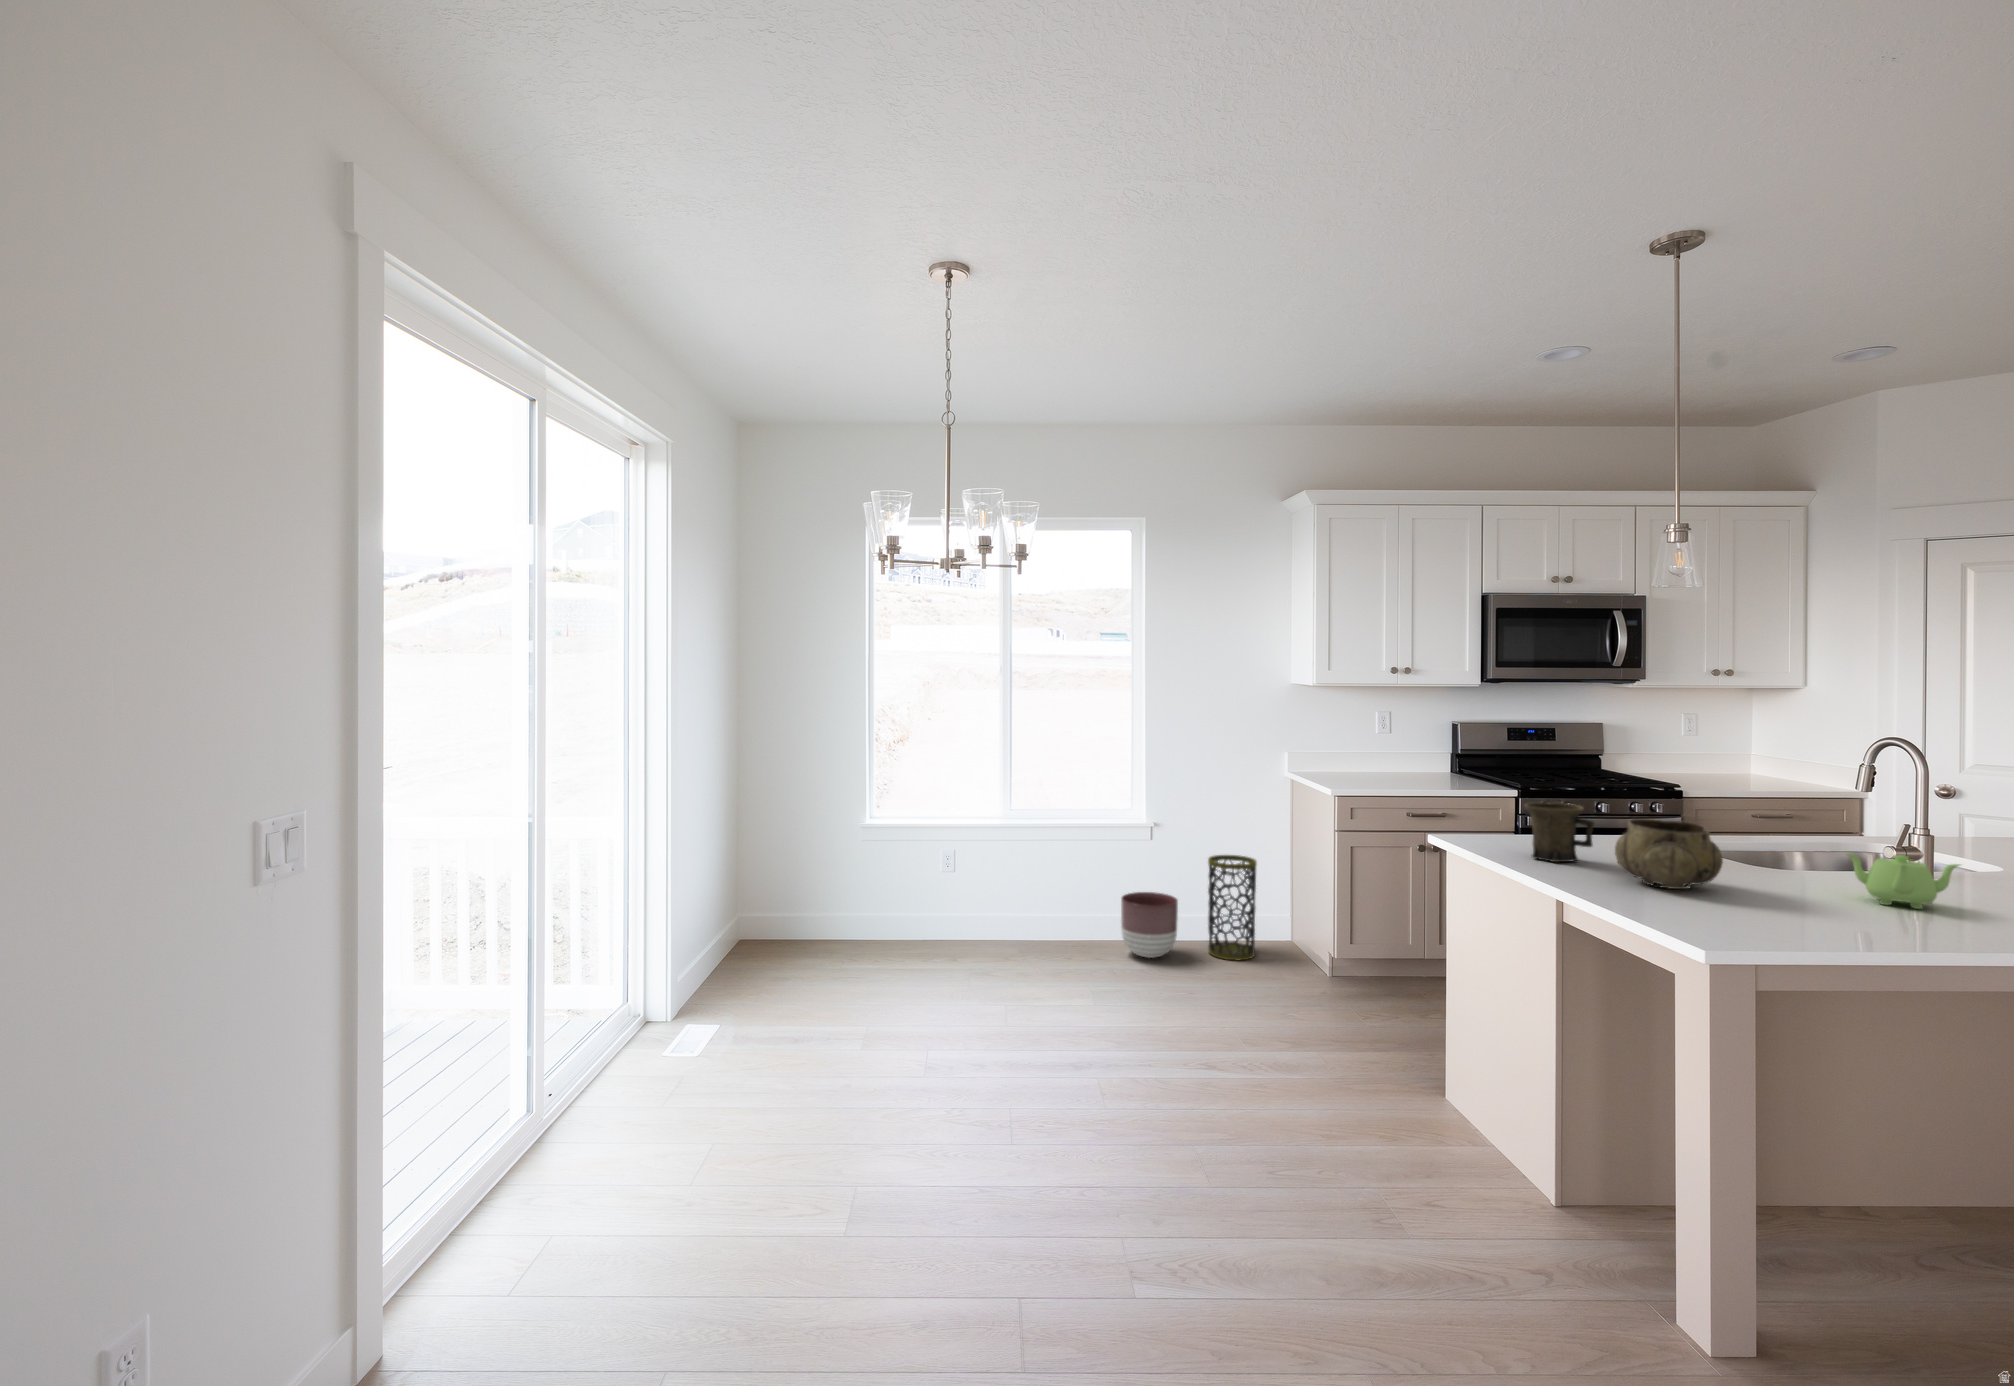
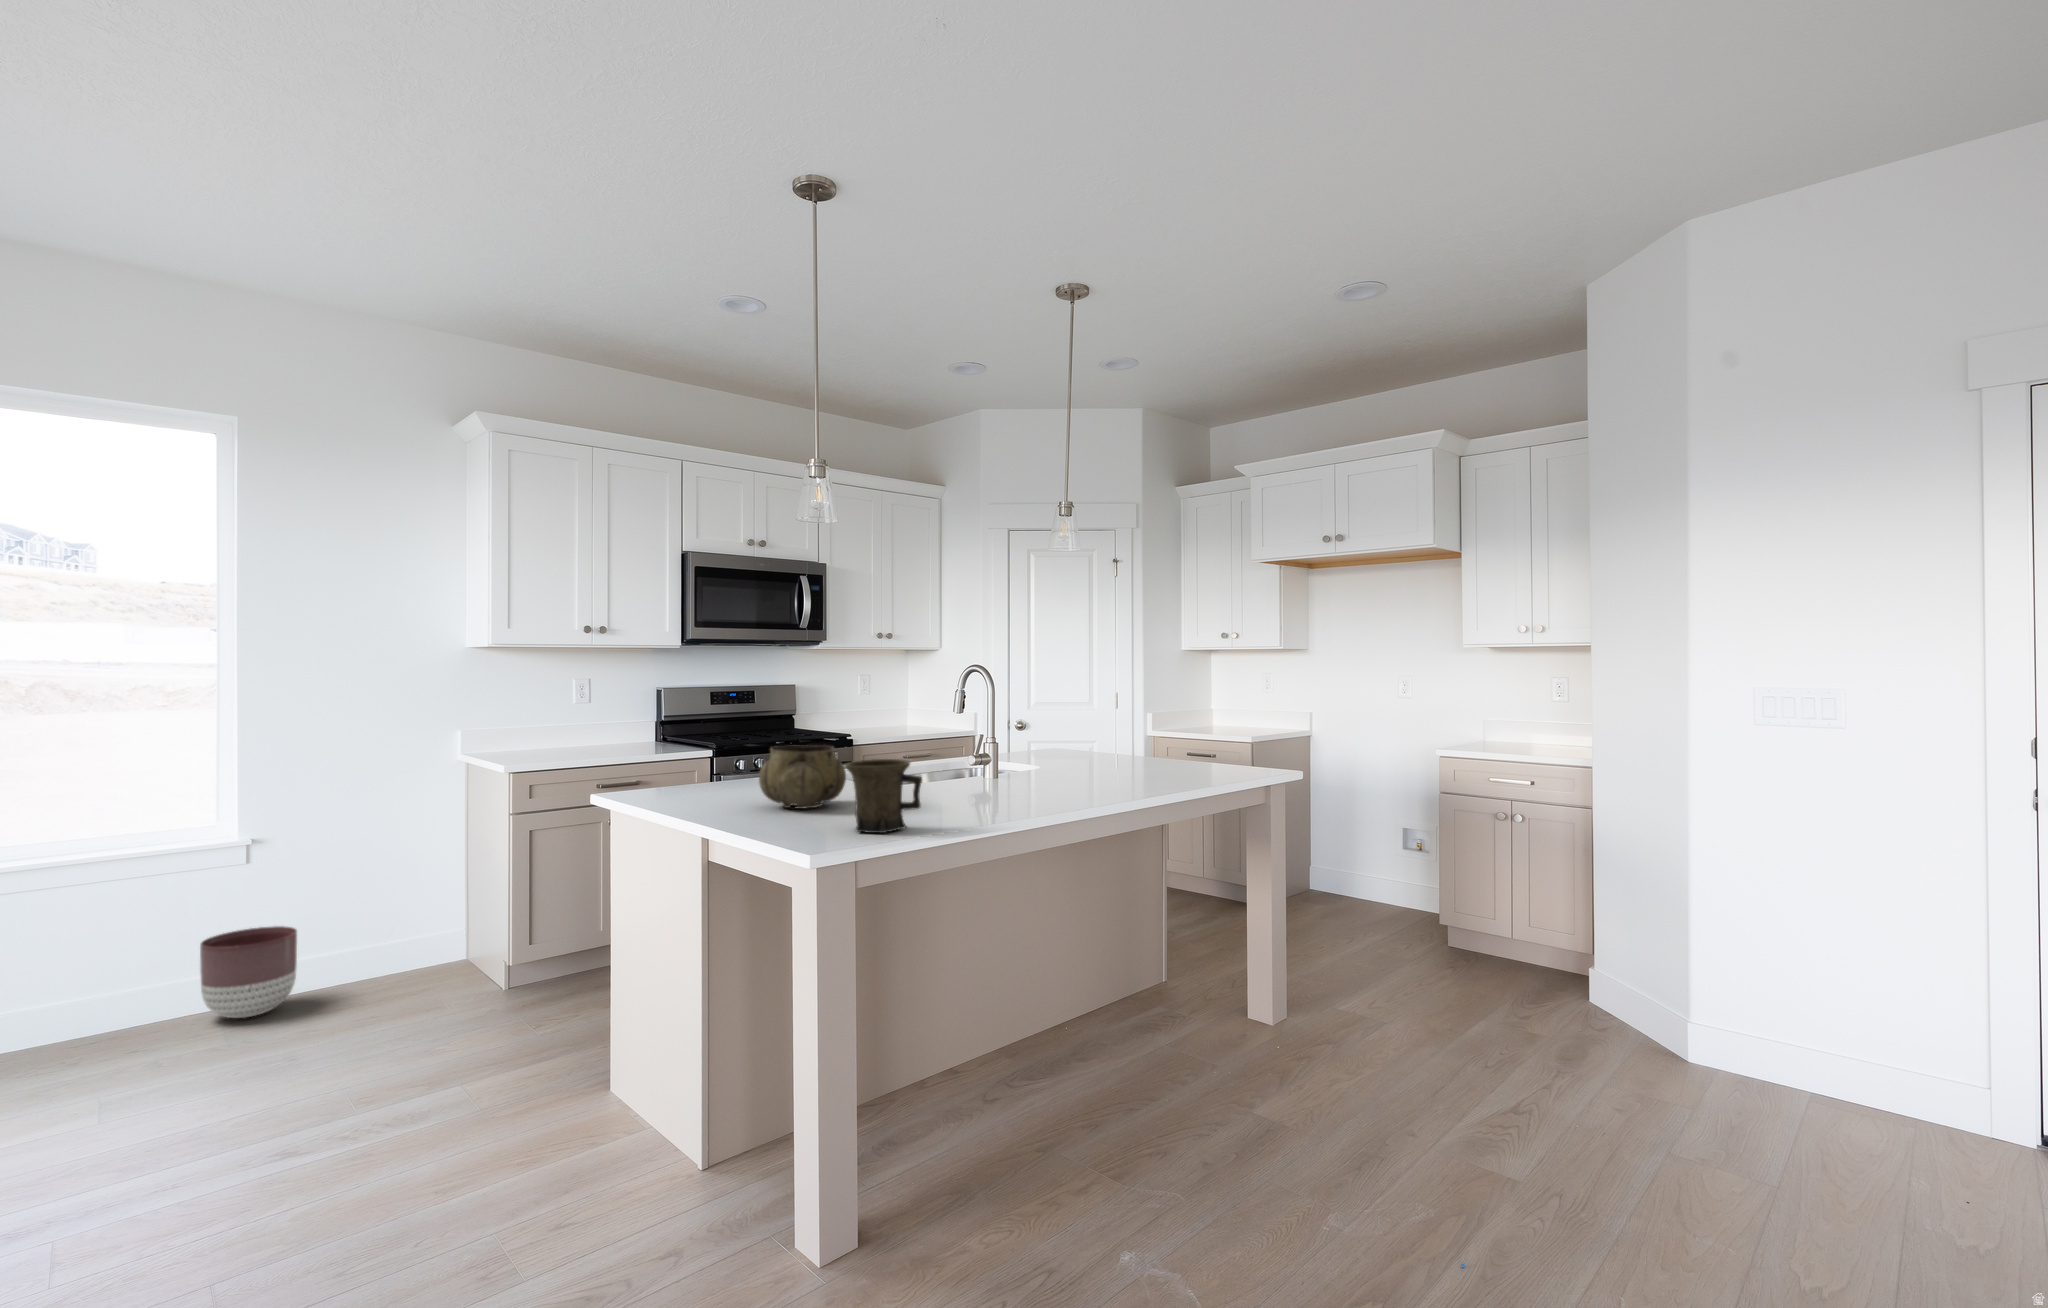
mug: present [1524,802,1594,862] -> present [845,759,922,833]
teapot: present [1847,853,1960,909] -> none [934,756,1007,800]
trash can: present [1208,855,1257,960] -> none [347,860,417,995]

